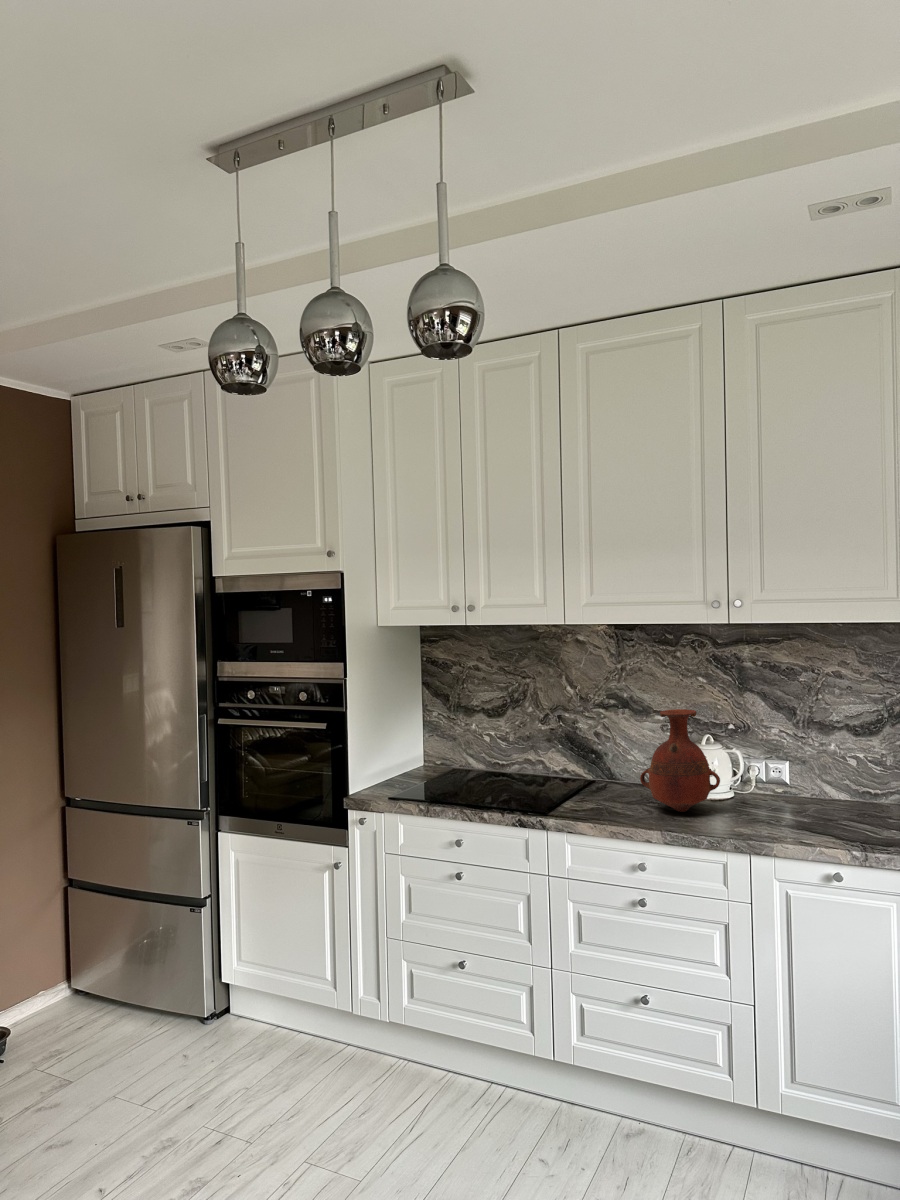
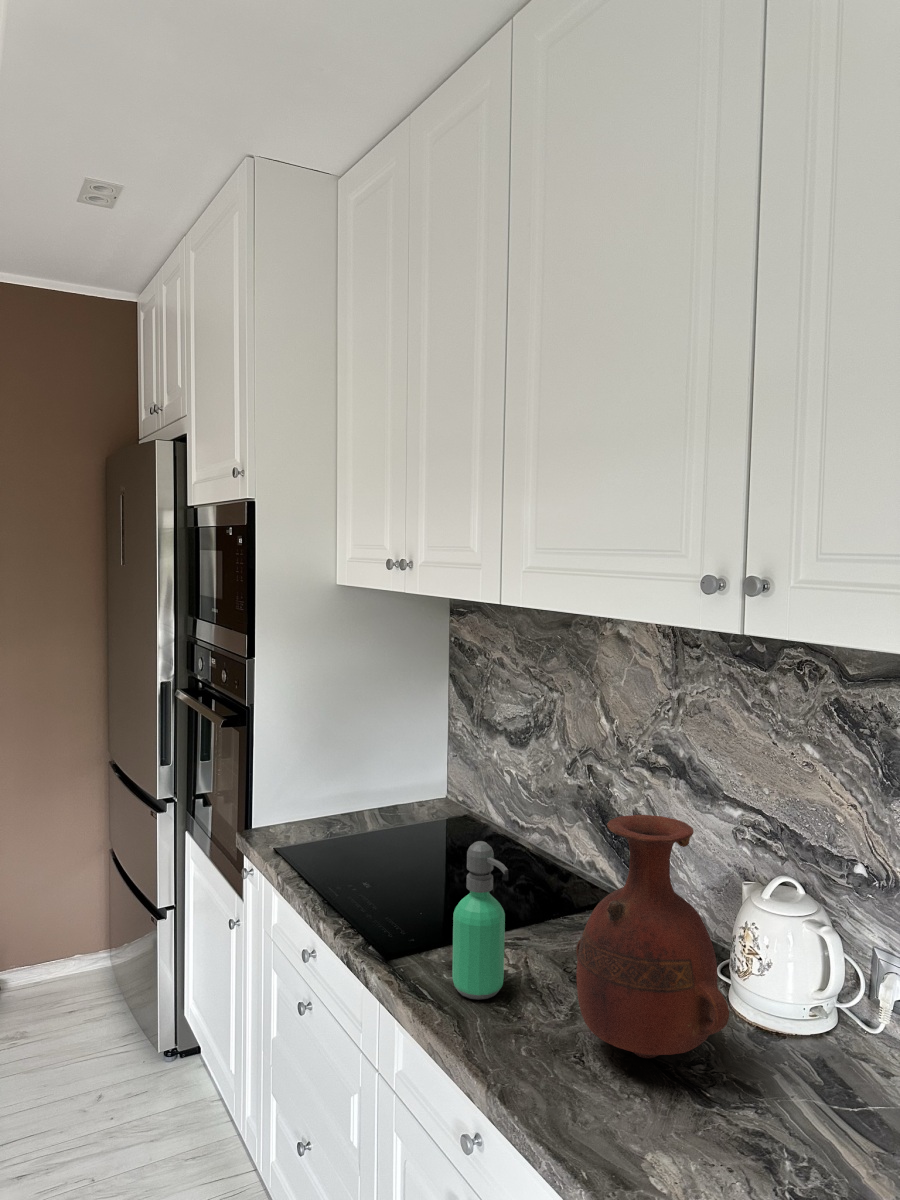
soap dispenser: none [578,739,609,814] -> present [452,841,508,1000]

